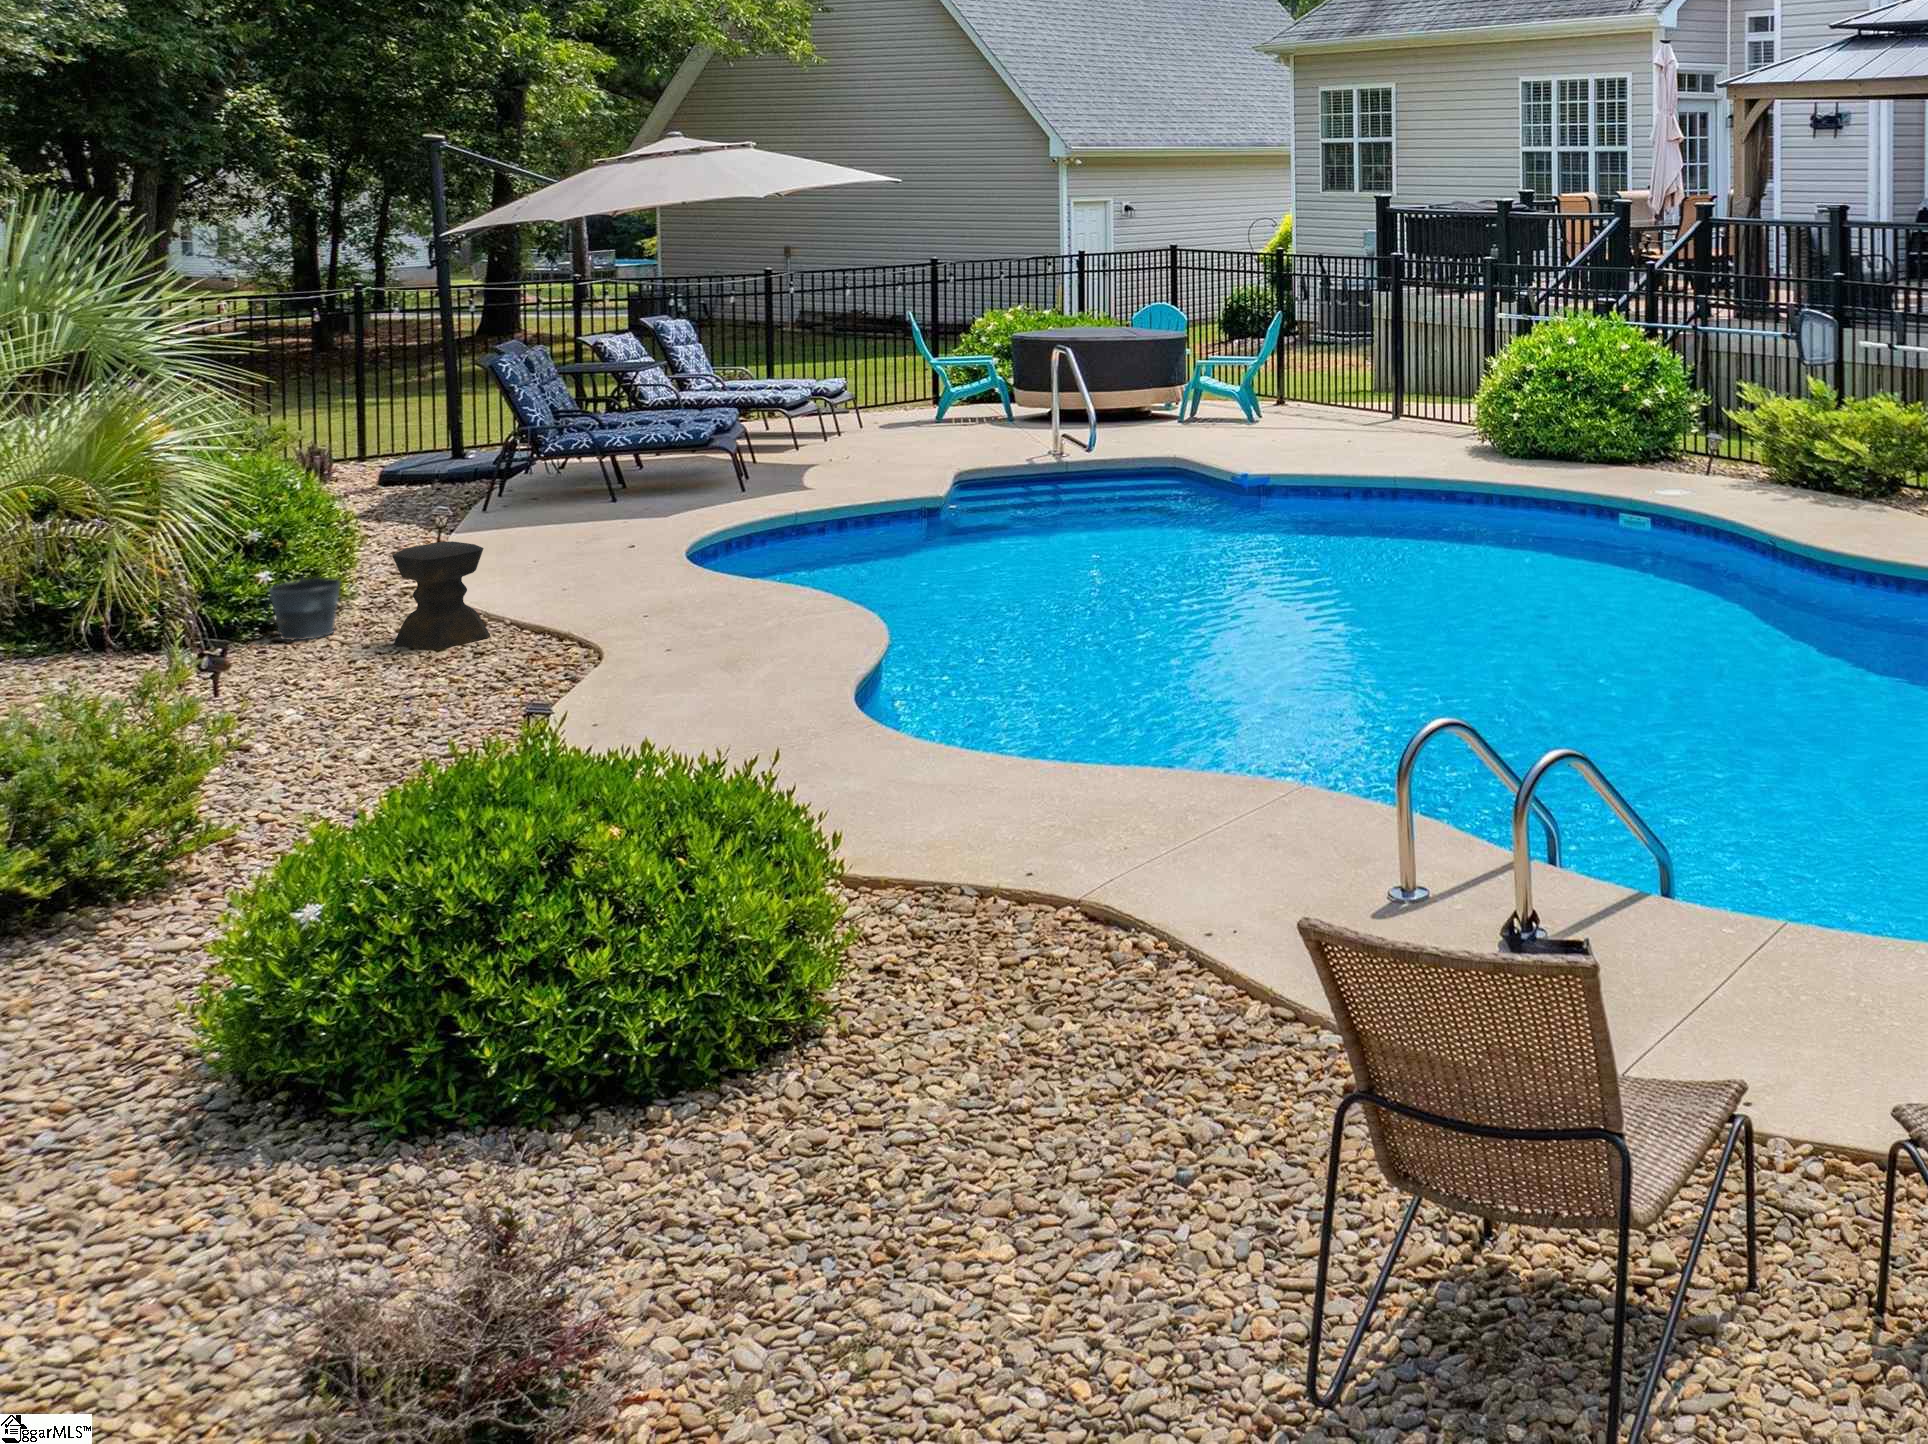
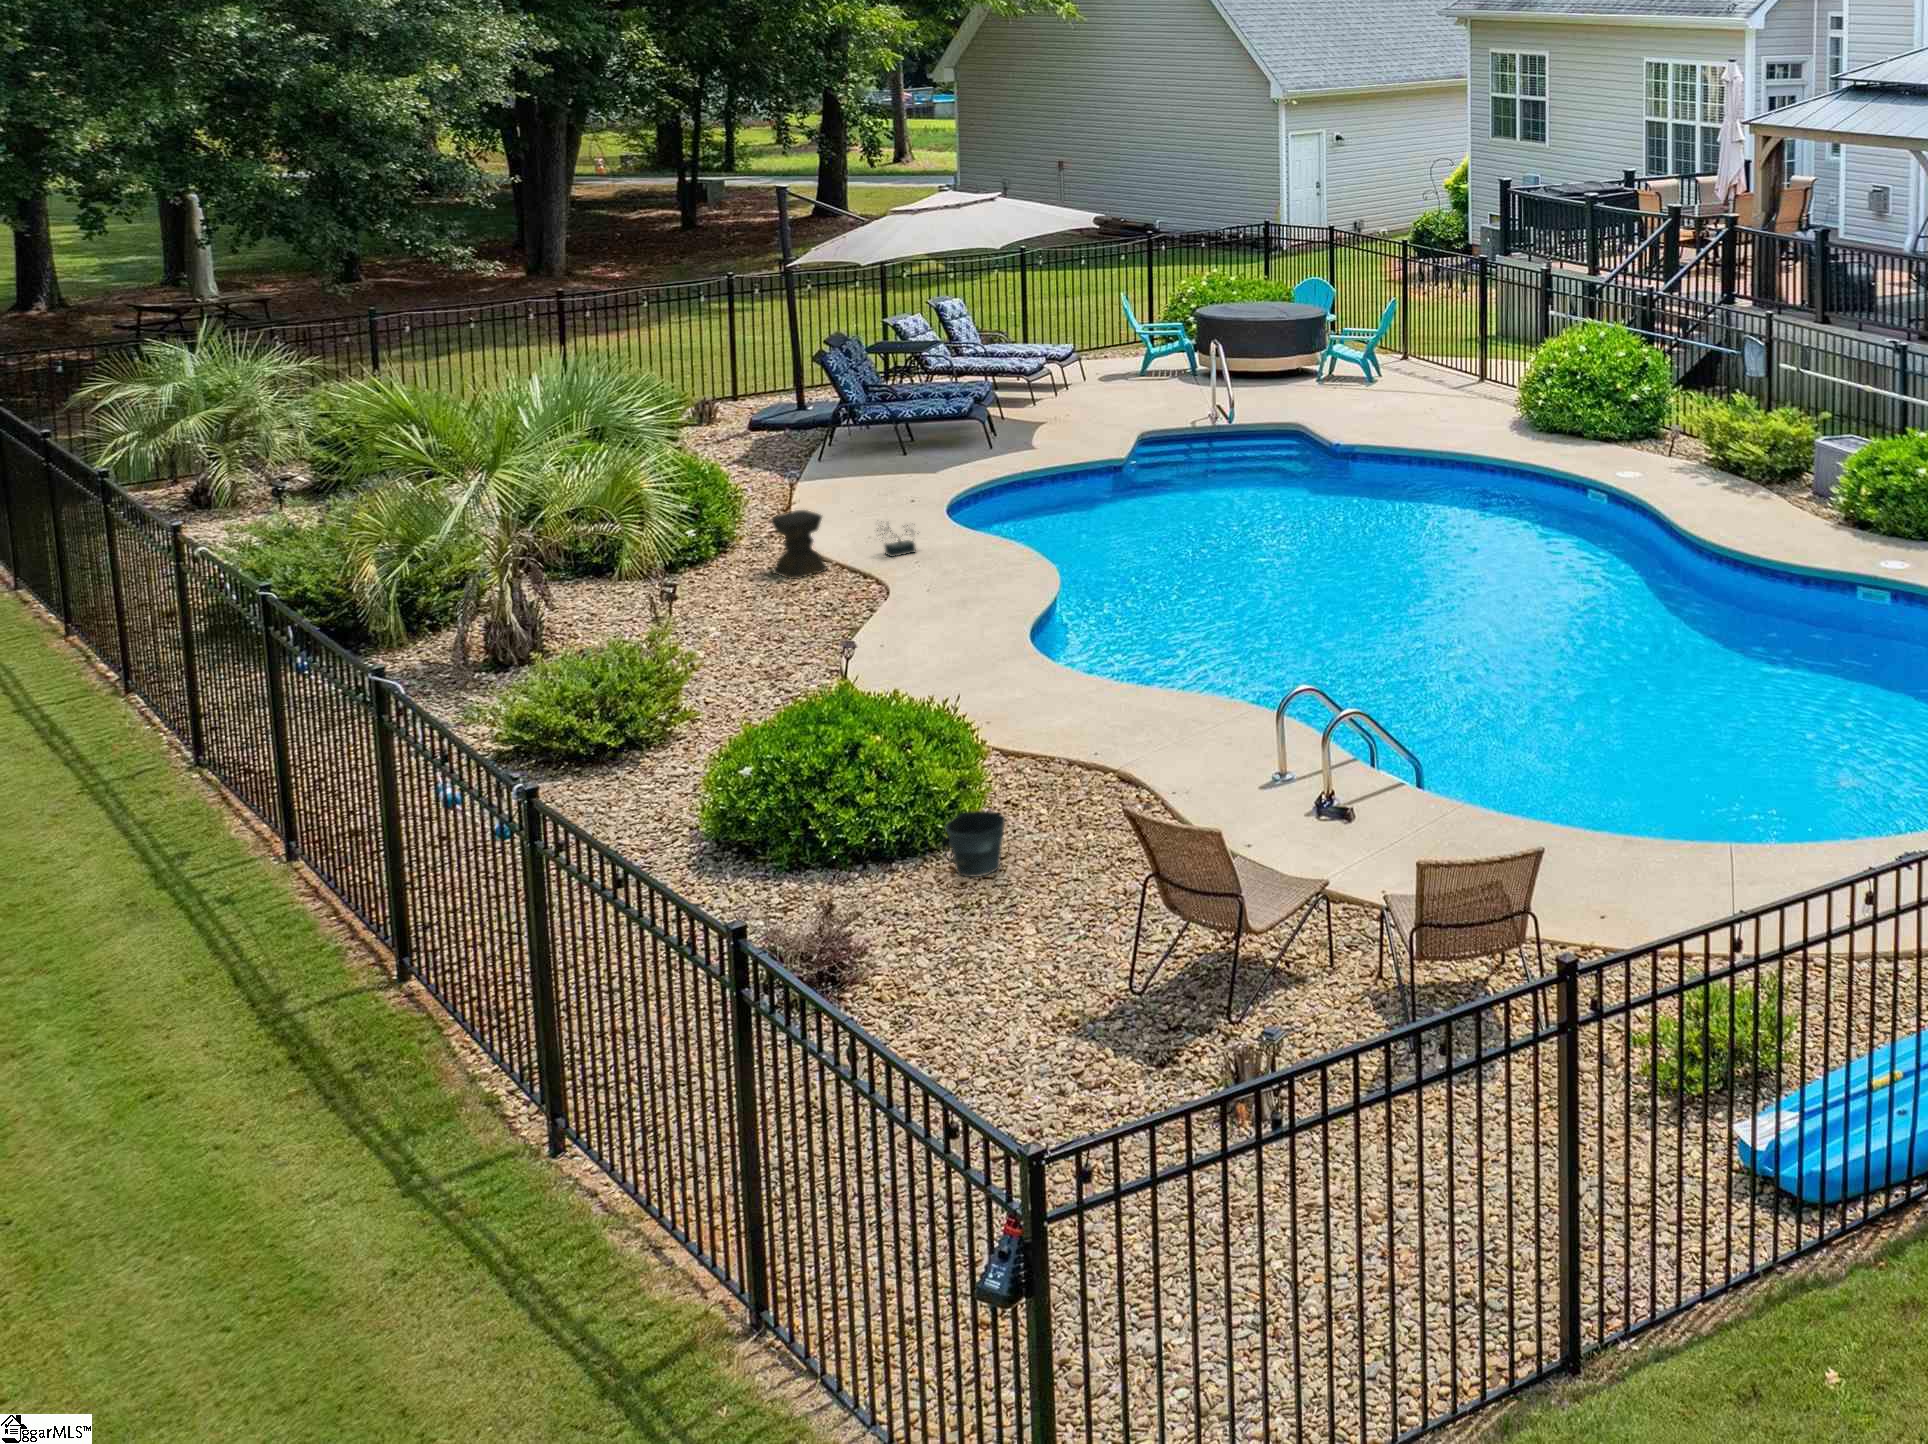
decorative plant: none [570,559,645,618] -> present [877,521,918,557]
bucket: present [268,579,341,640] -> present [942,811,1005,877]

